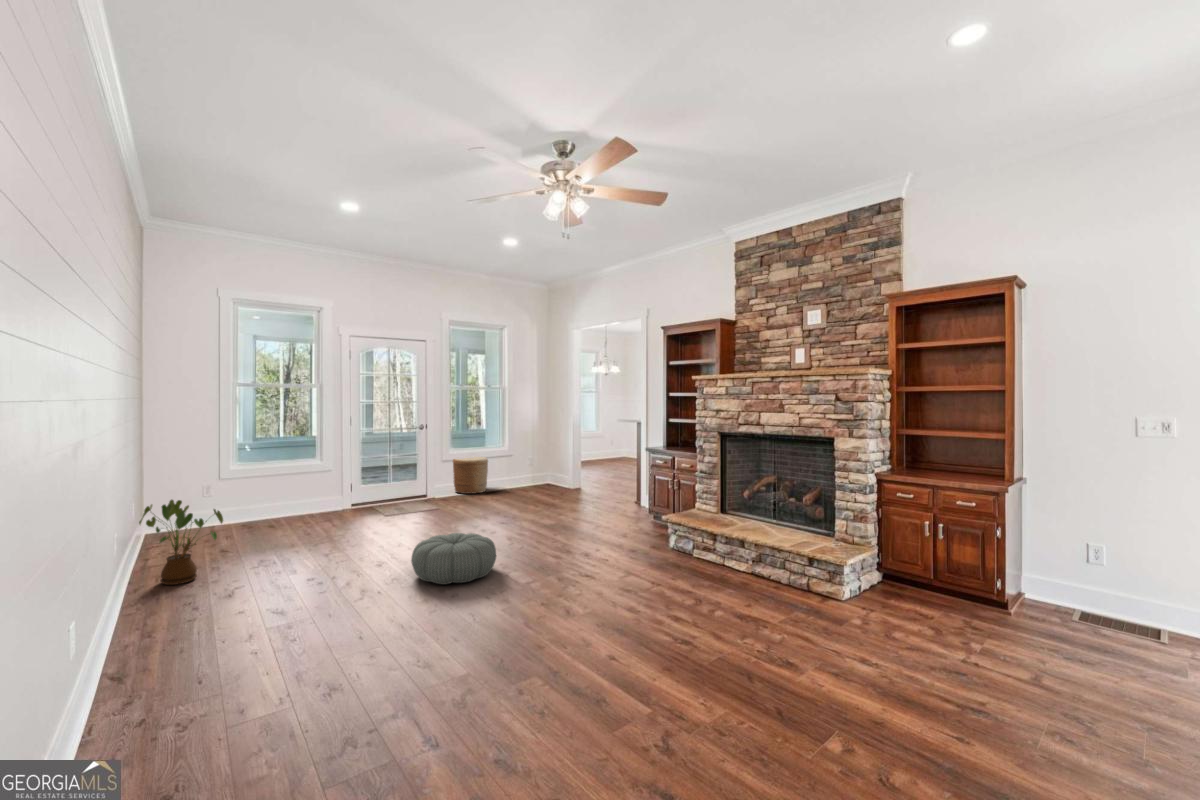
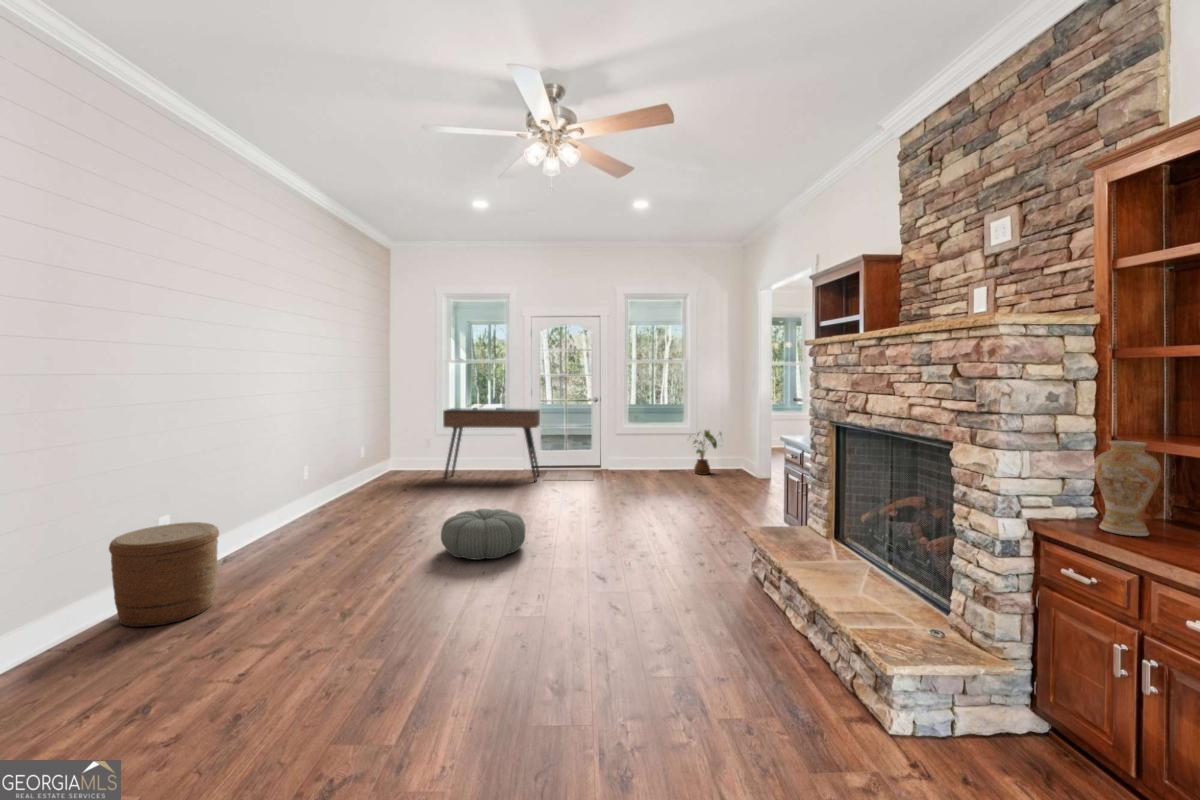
vase: none [903,431,928,475] -> present [1094,441,1161,536]
console table: none [252,434,375,527] -> present [443,408,540,481]
woven basket: present [453,457,488,494] -> present [109,522,219,627]
house plant: present [139,500,223,585] -> present [690,430,721,475]

